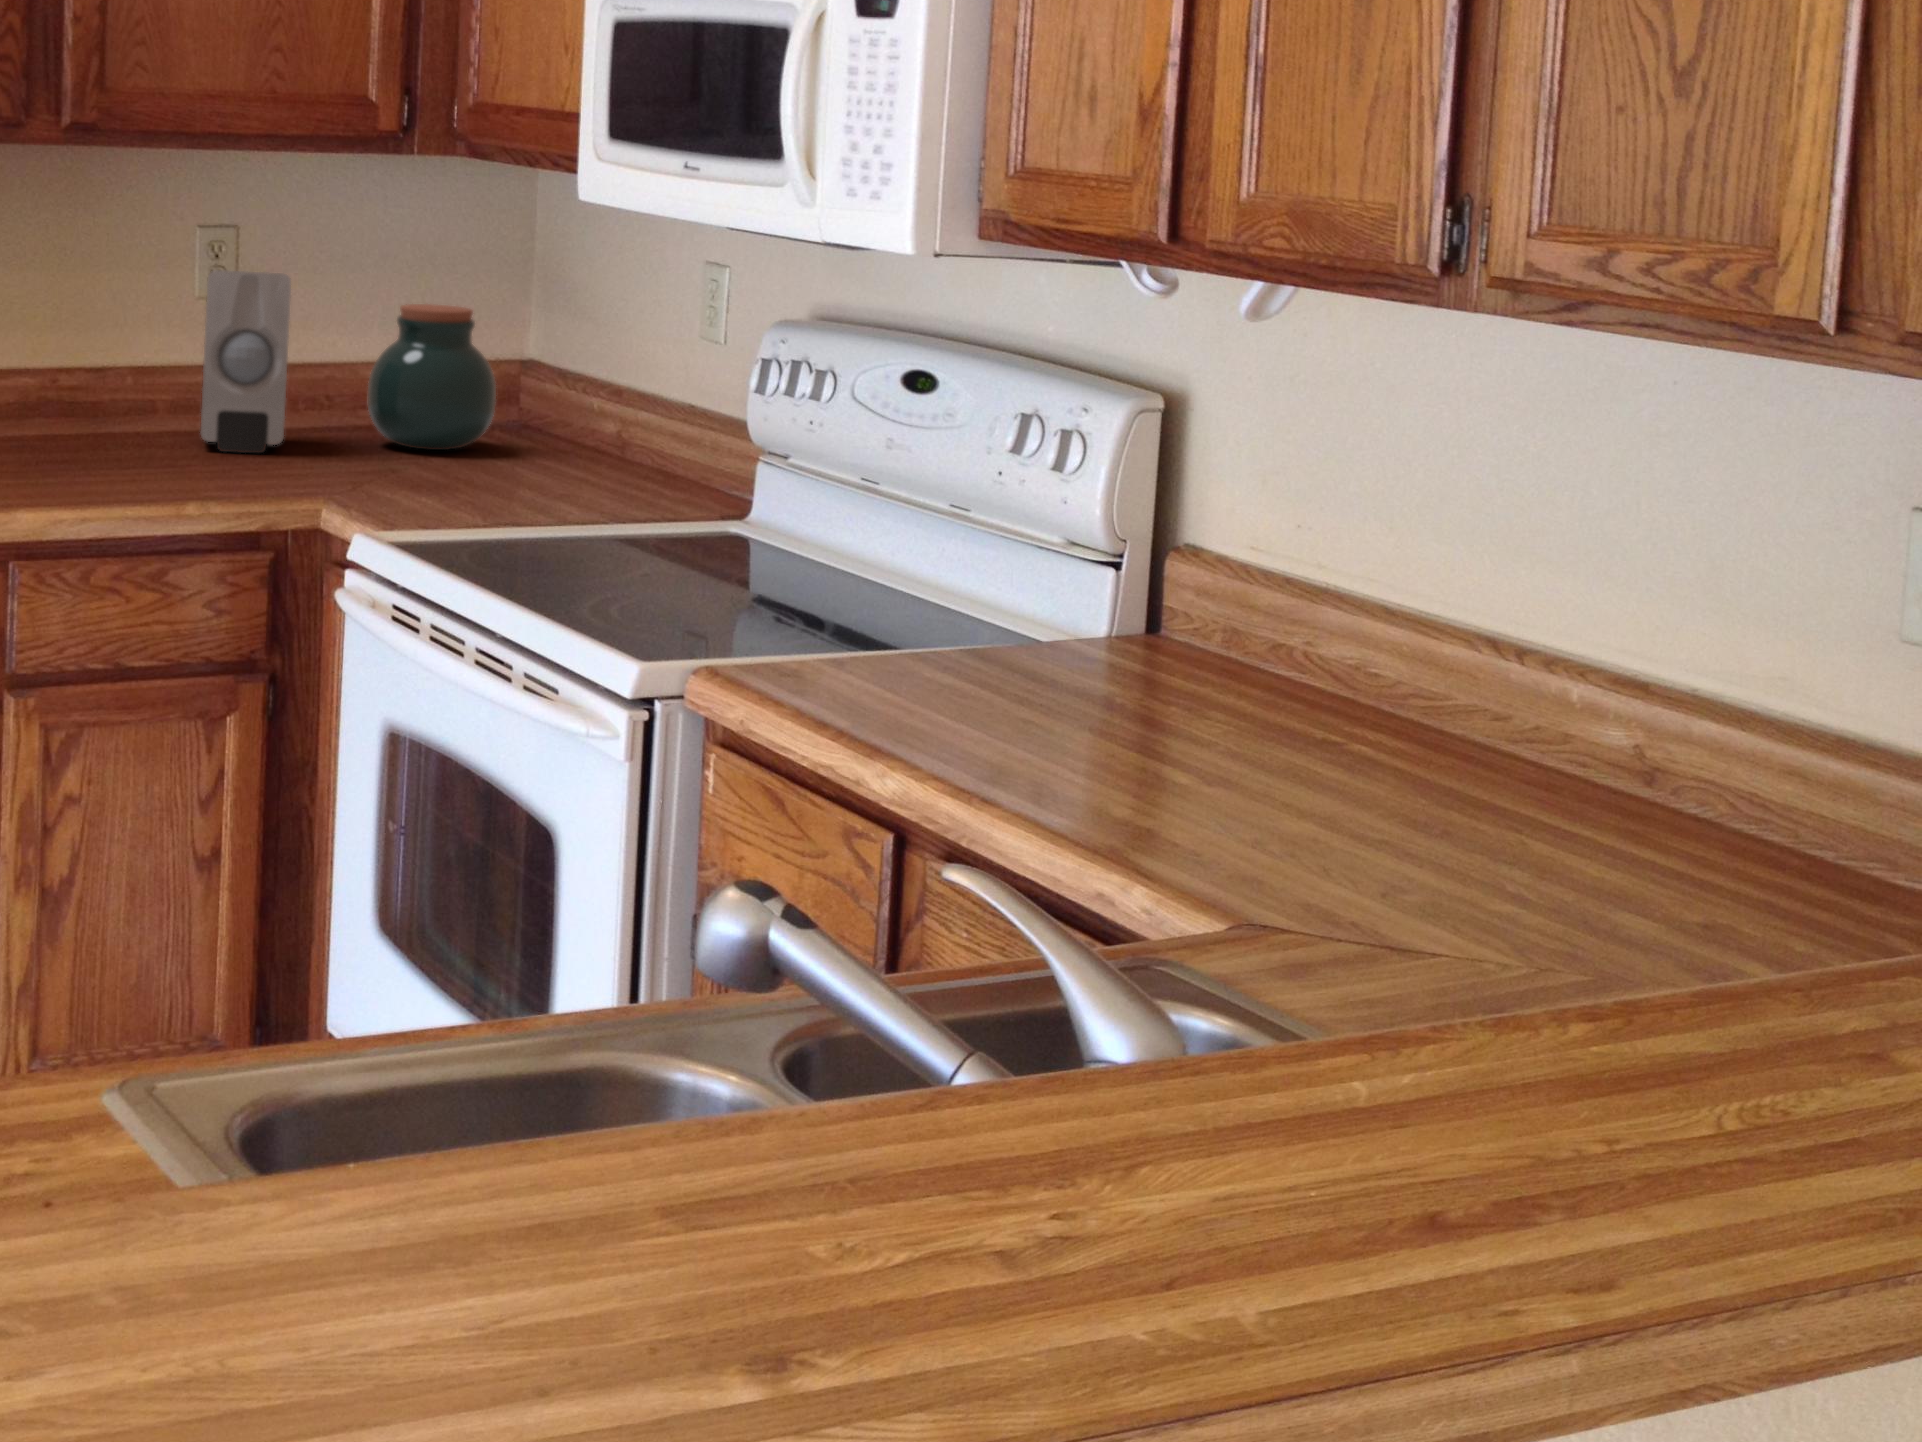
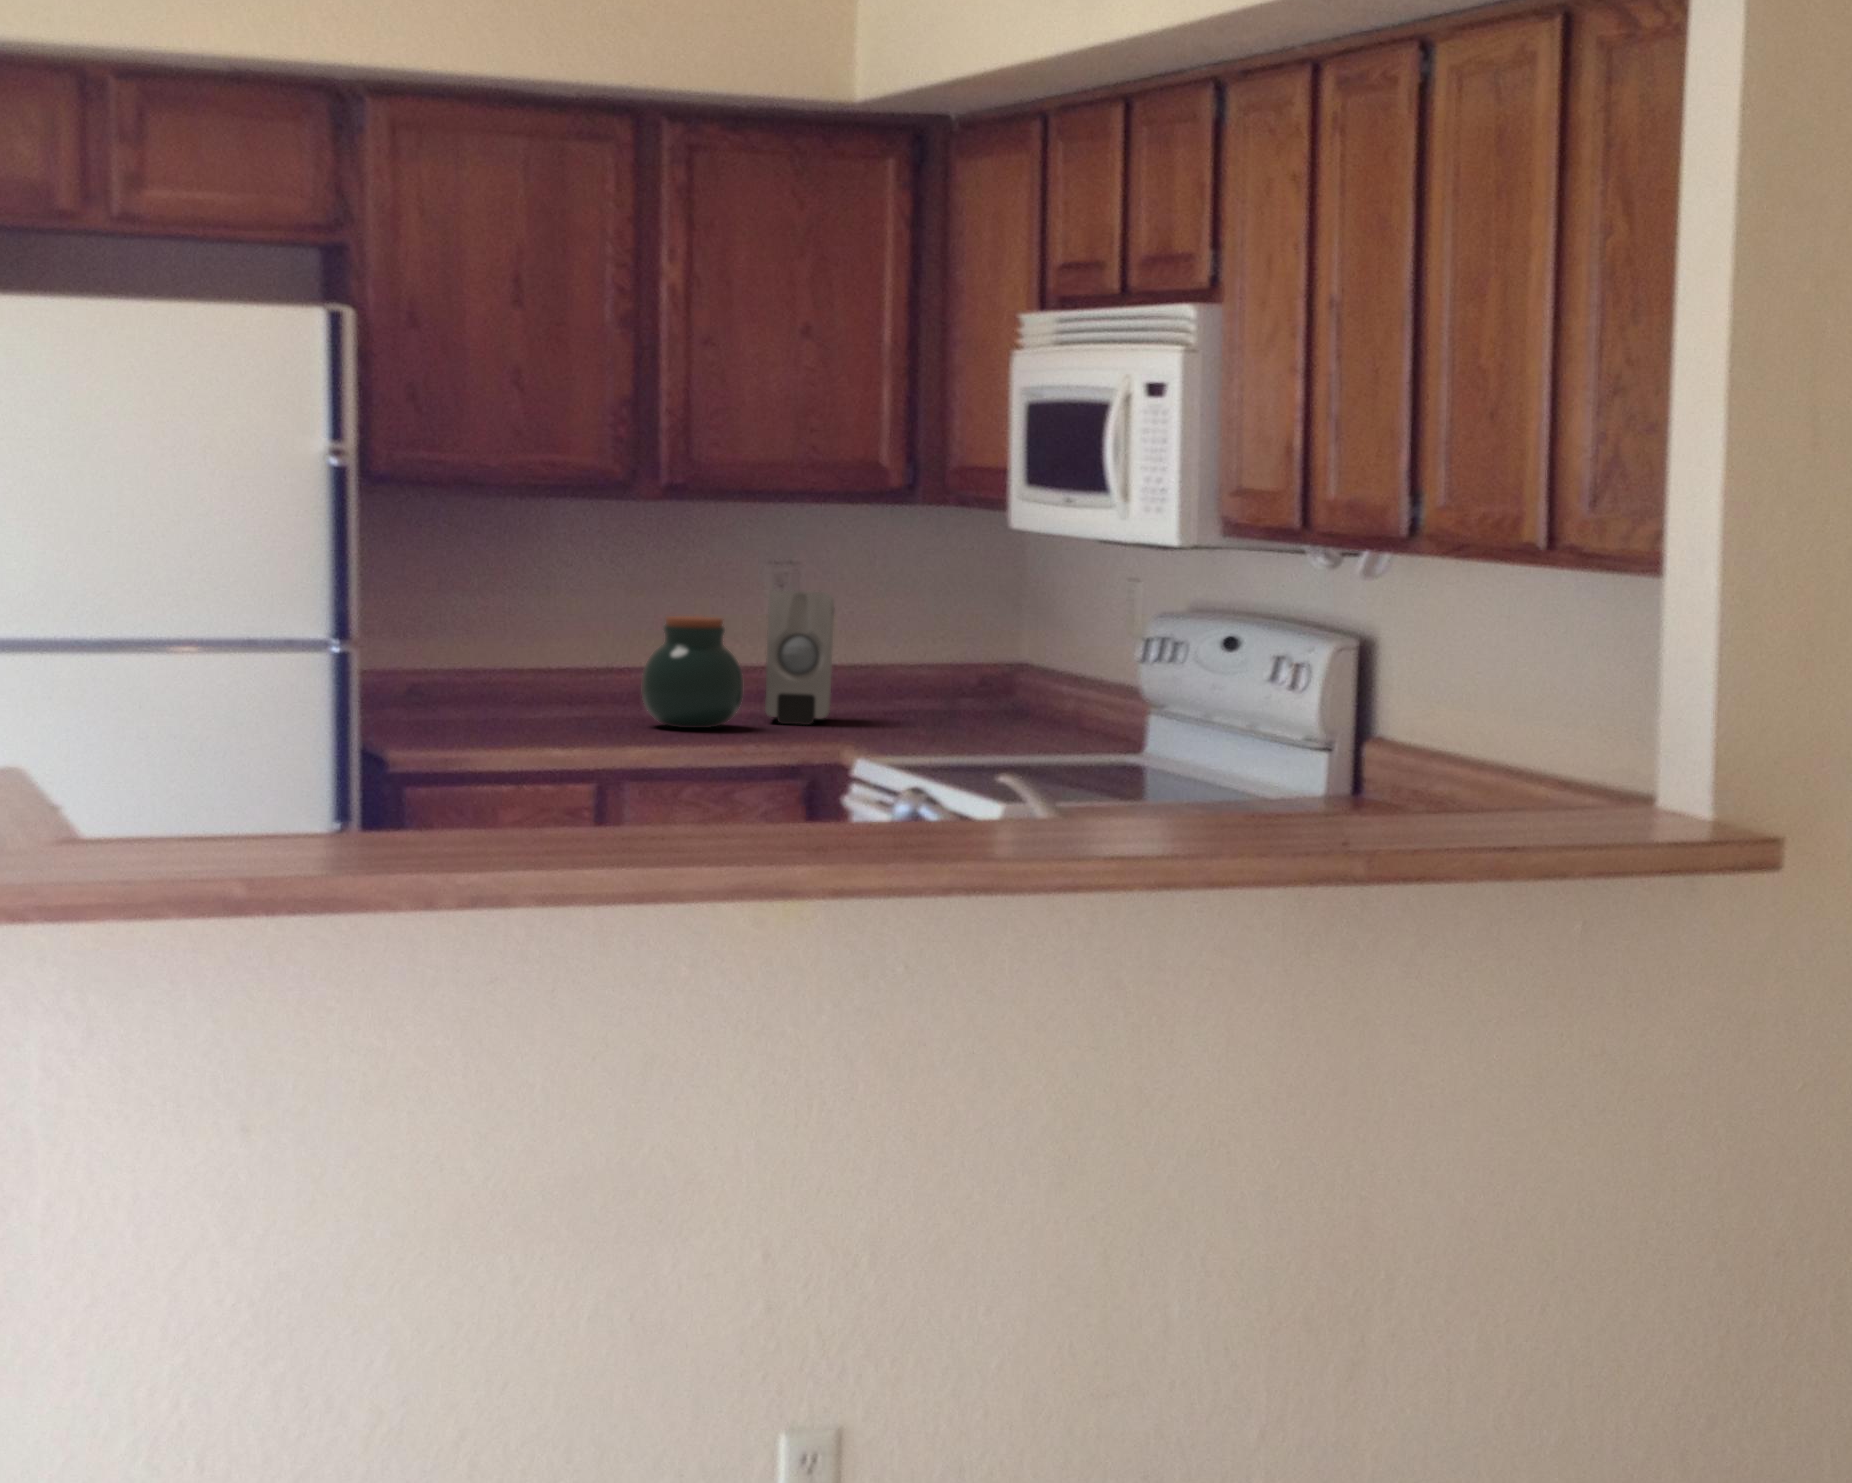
jar: present [367,304,496,450] -> present [642,616,743,728]

